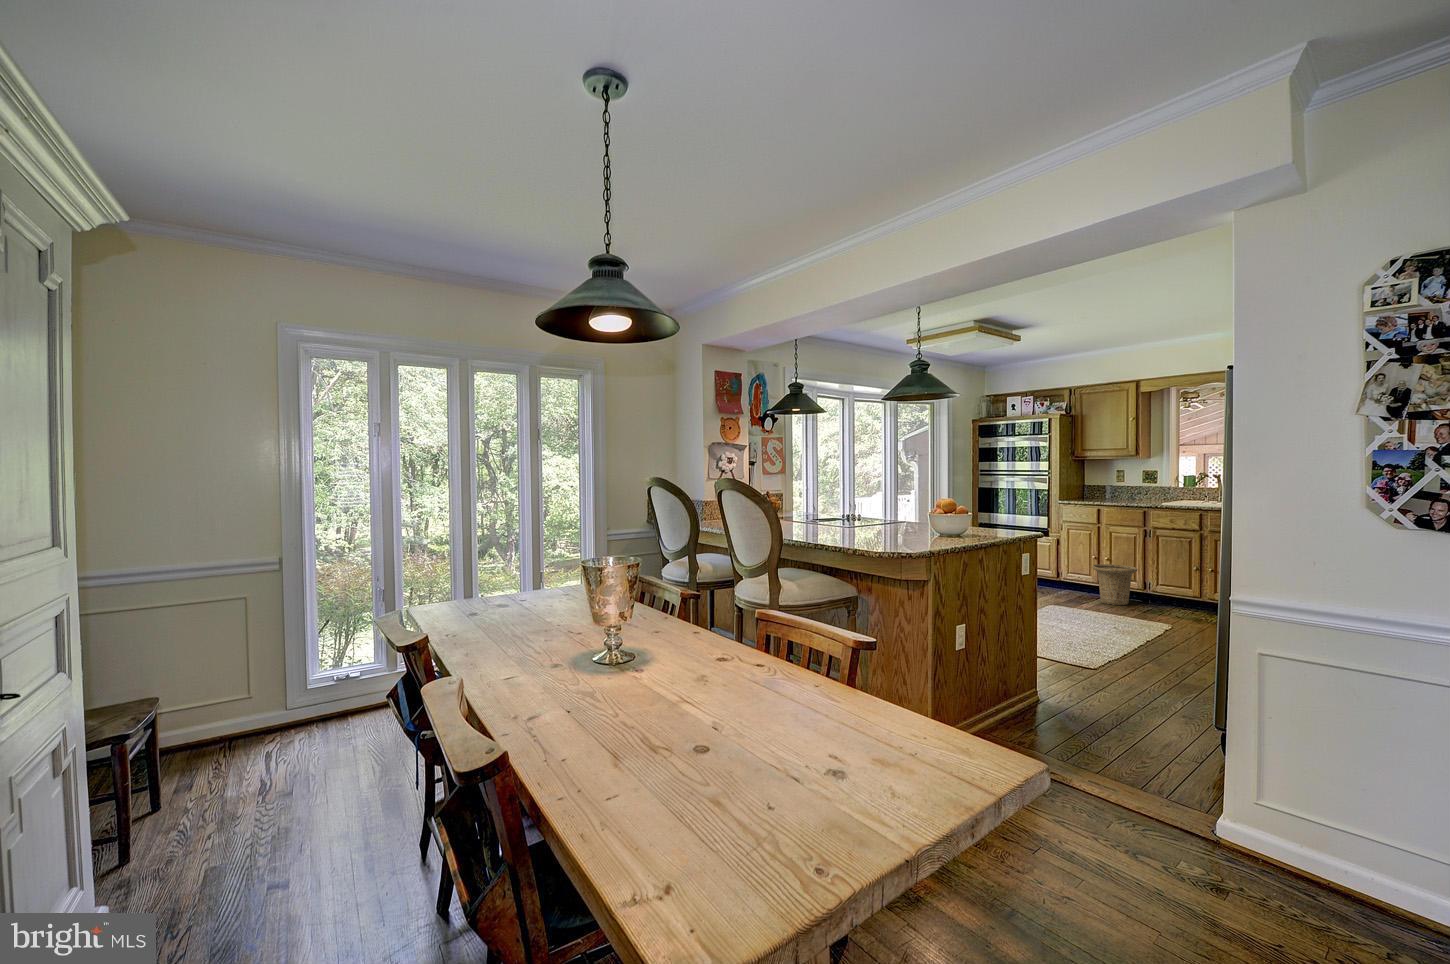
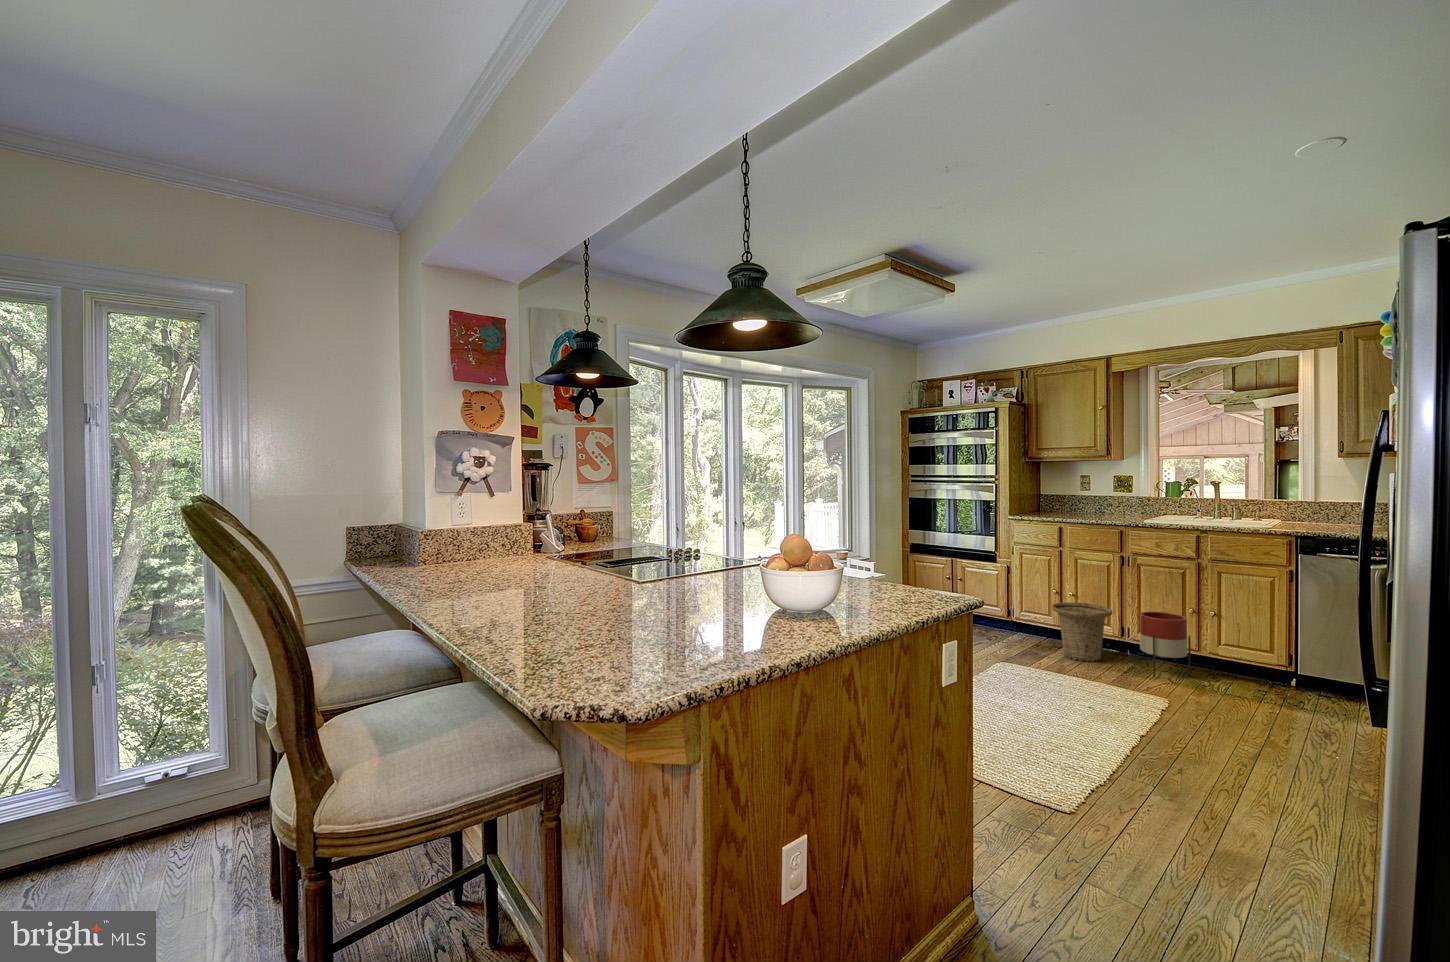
planter: none [1157,569,1193,614] -> present [1140,612,1191,677]

